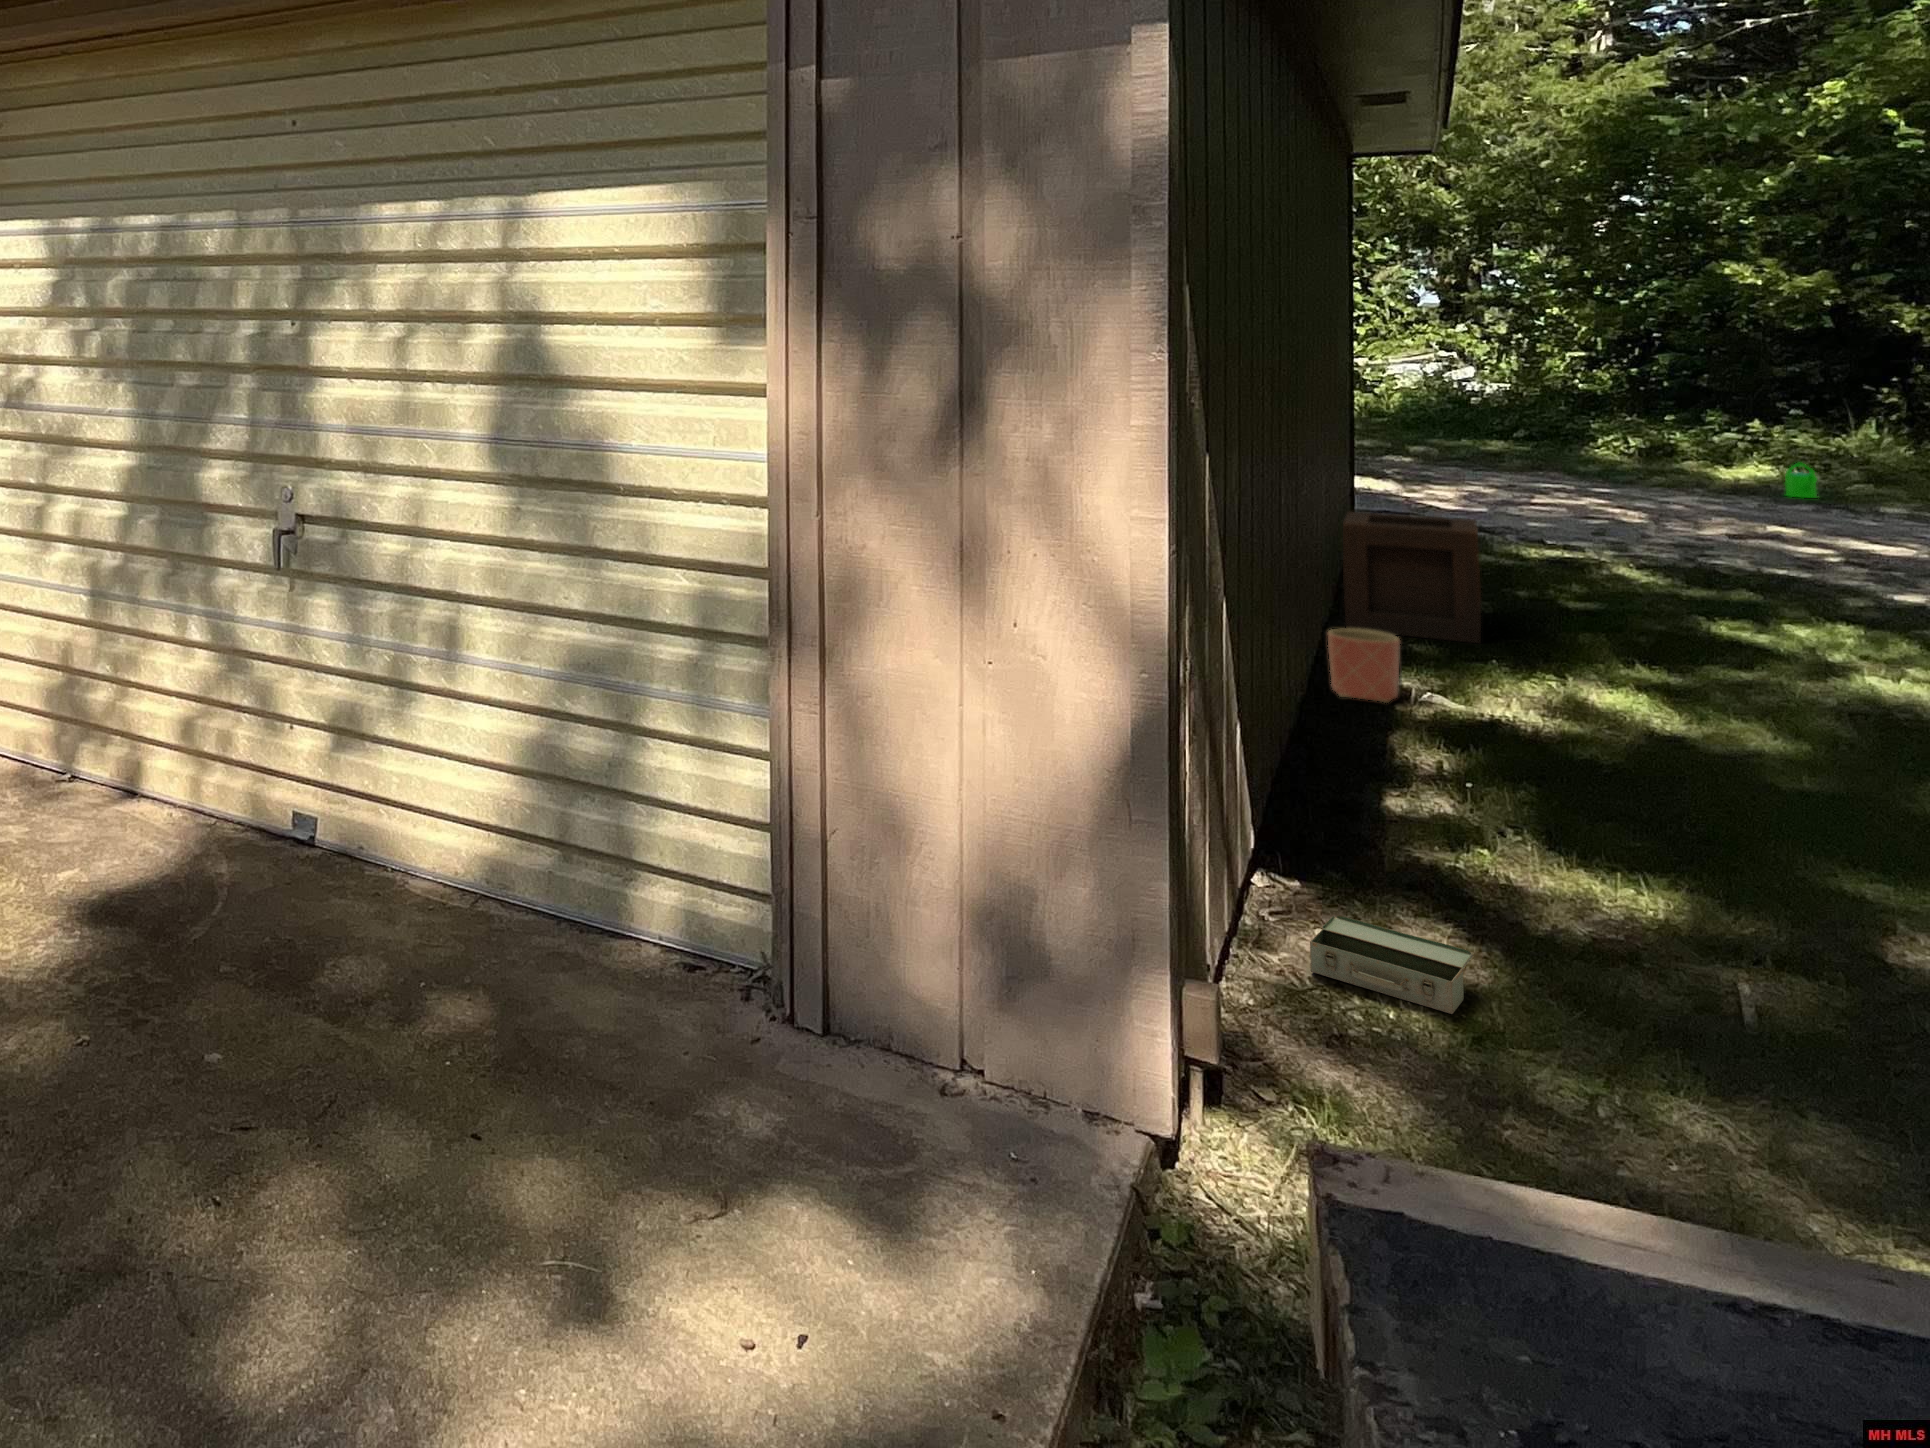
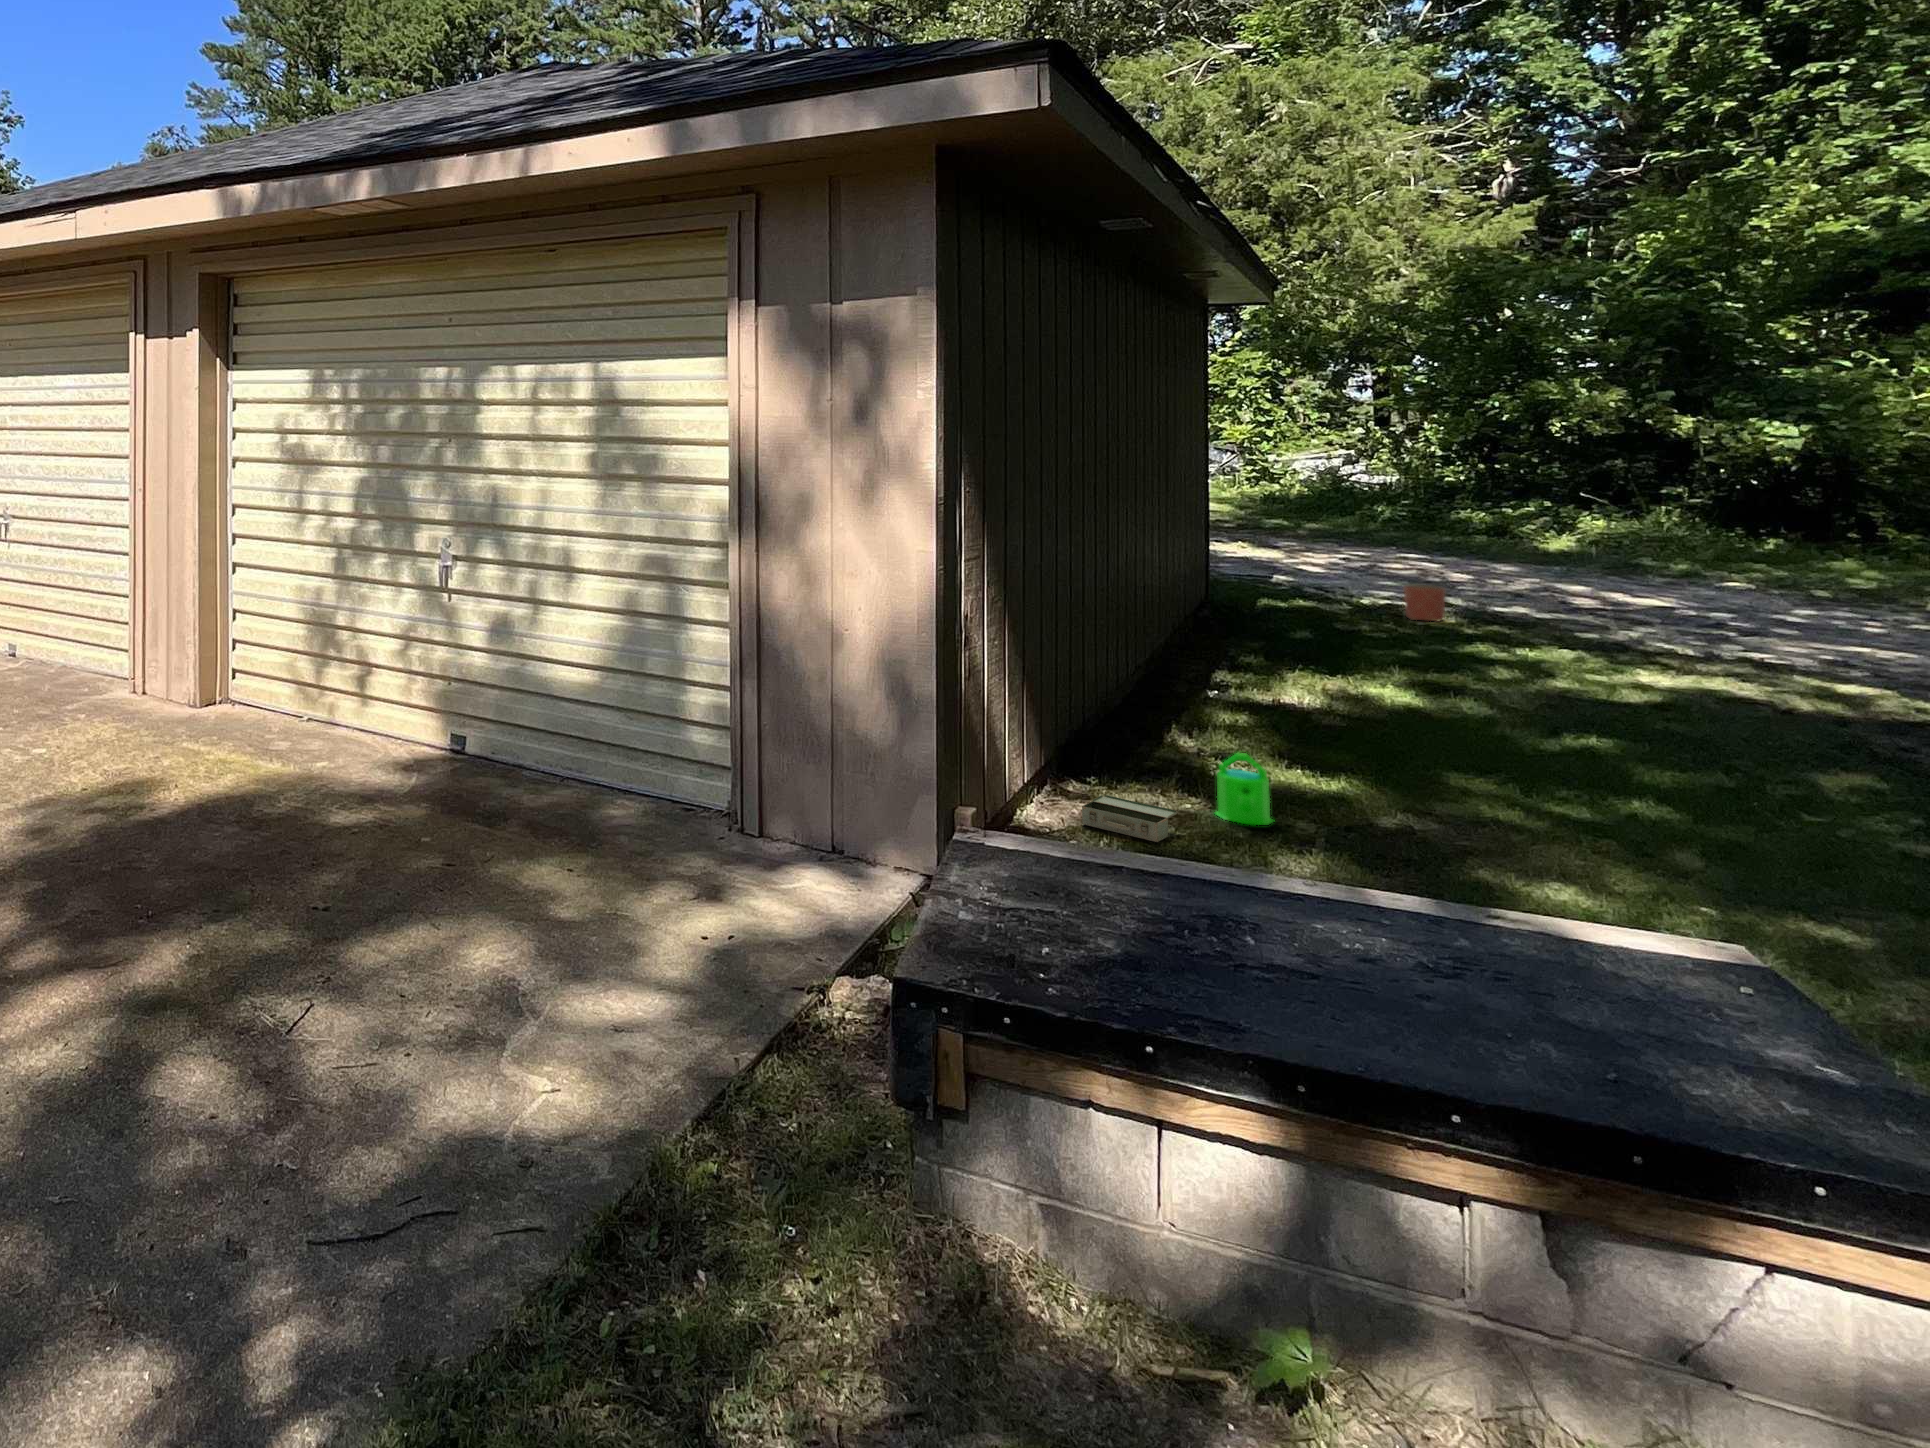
watering can: present [1785,463,1817,498] -> present [1216,753,1273,825]
wooden crate: present [1343,512,1481,643] -> none [1201,566,1306,660]
planter: present [1328,629,1400,703] -> present [1404,584,1445,622]

